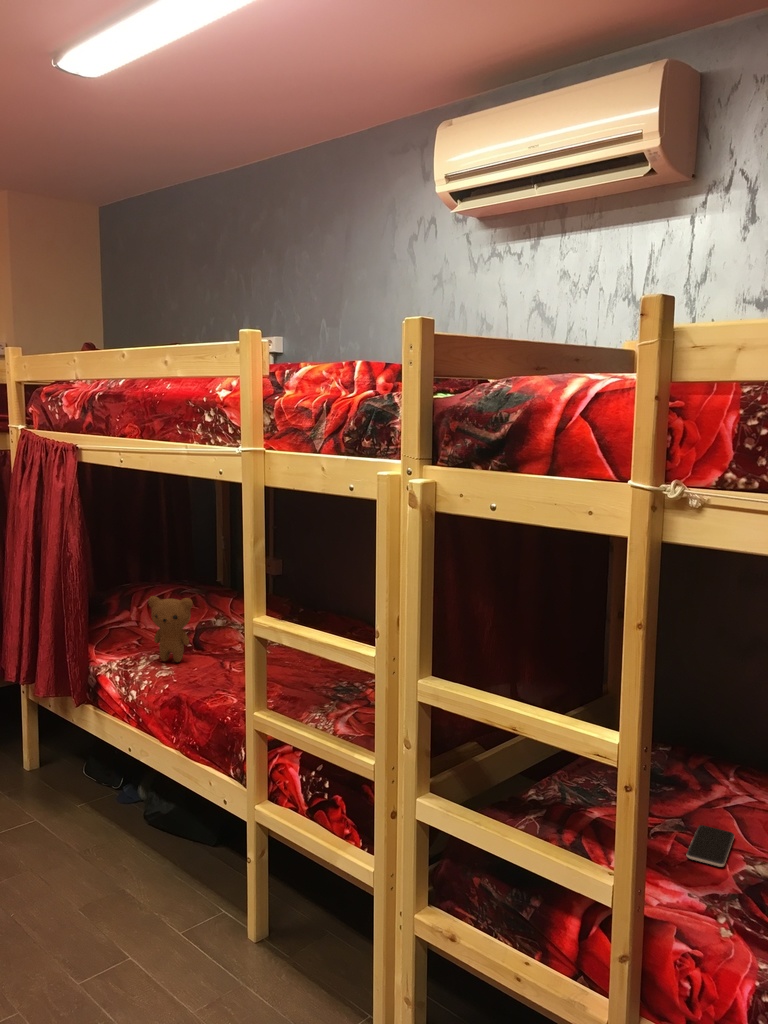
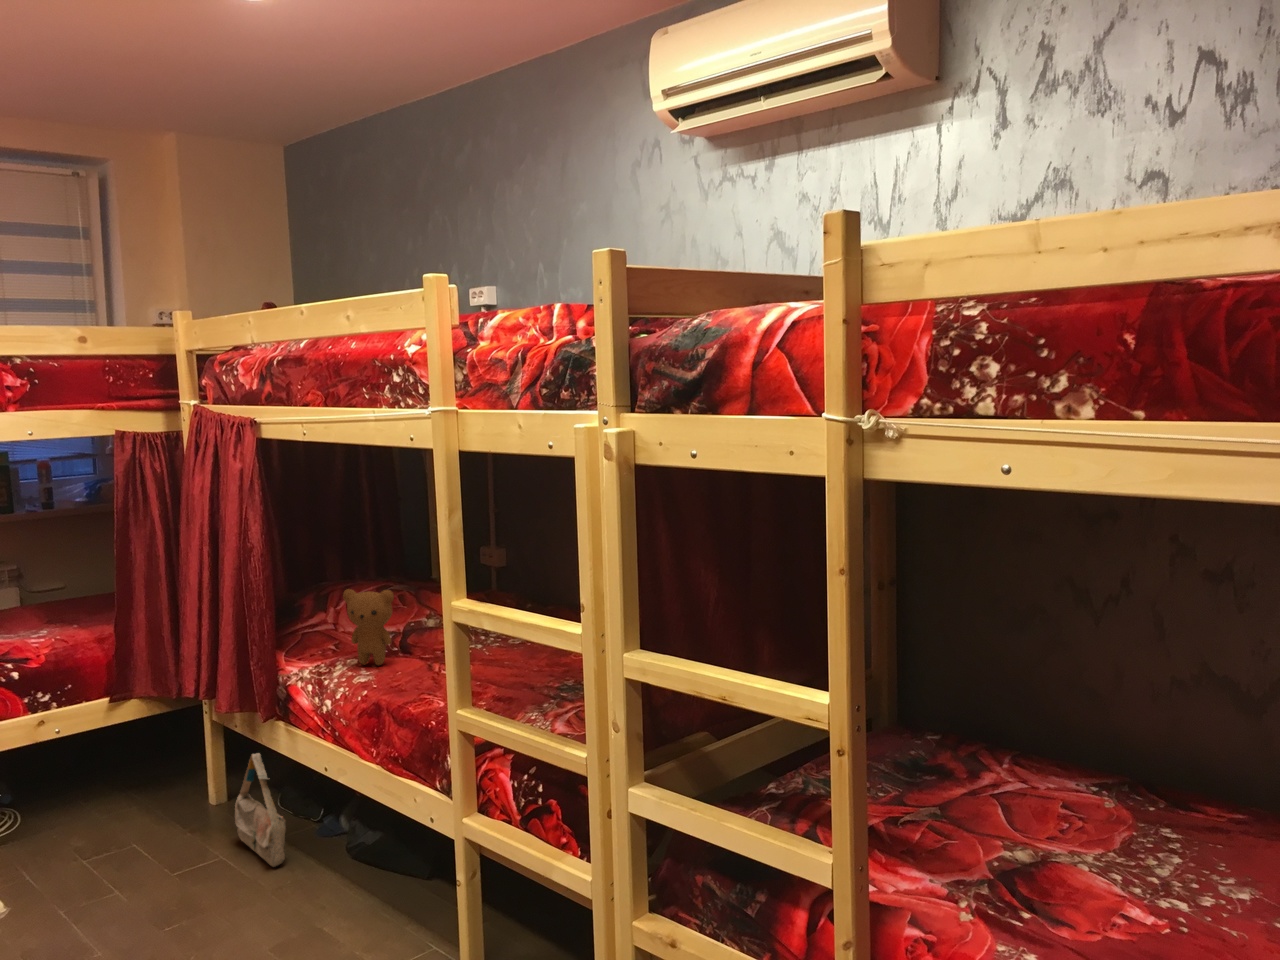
bag: none [47,734,93,833] -> present [235,753,286,867]
smartphone: present [687,825,734,867] -> none [938,814,997,855]

